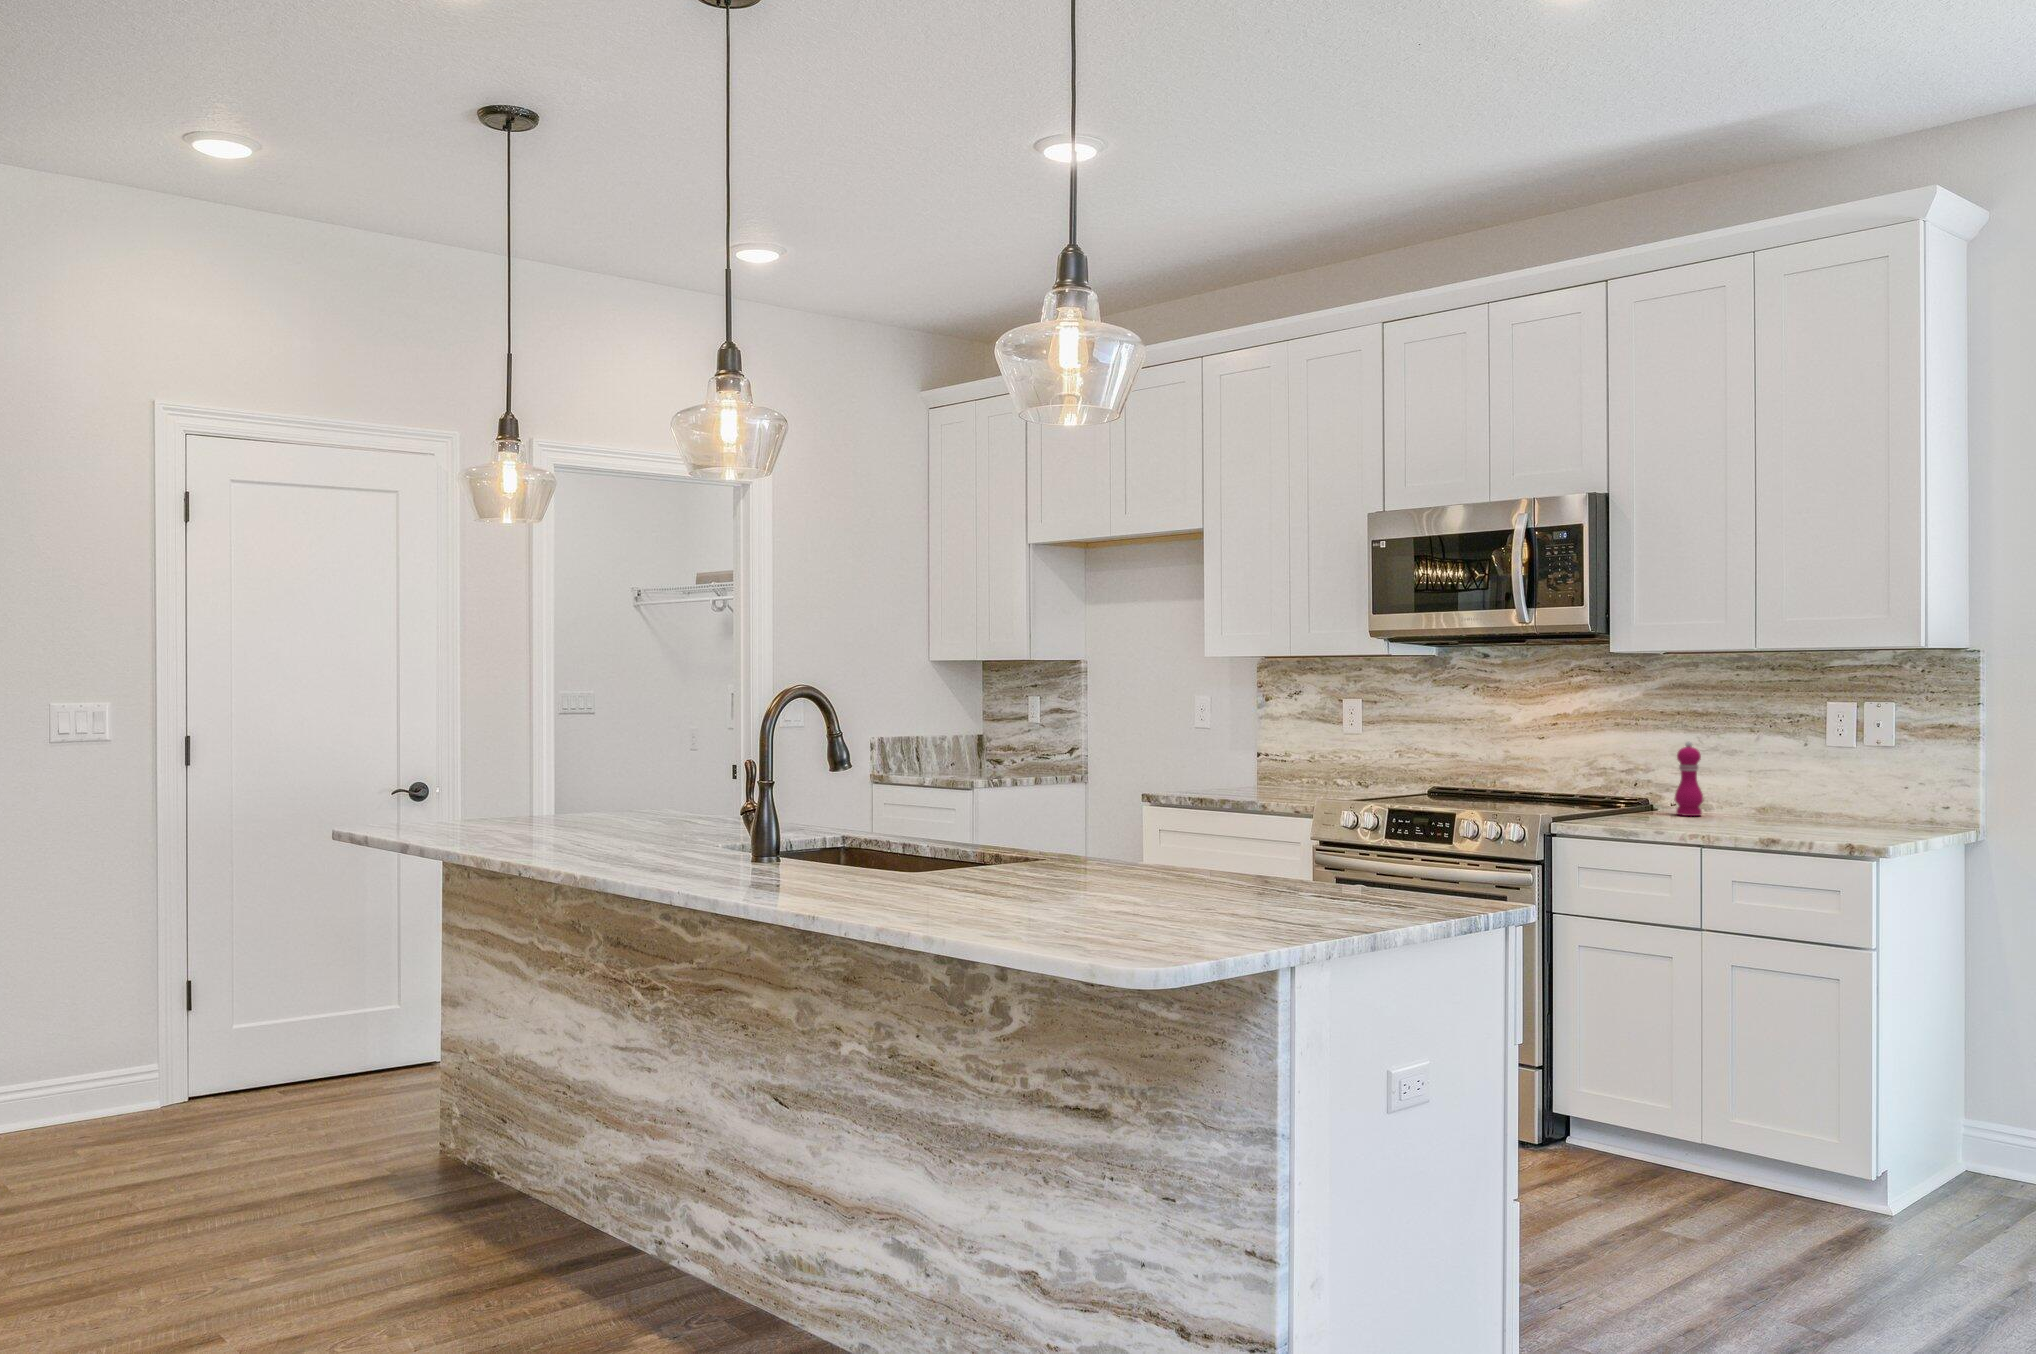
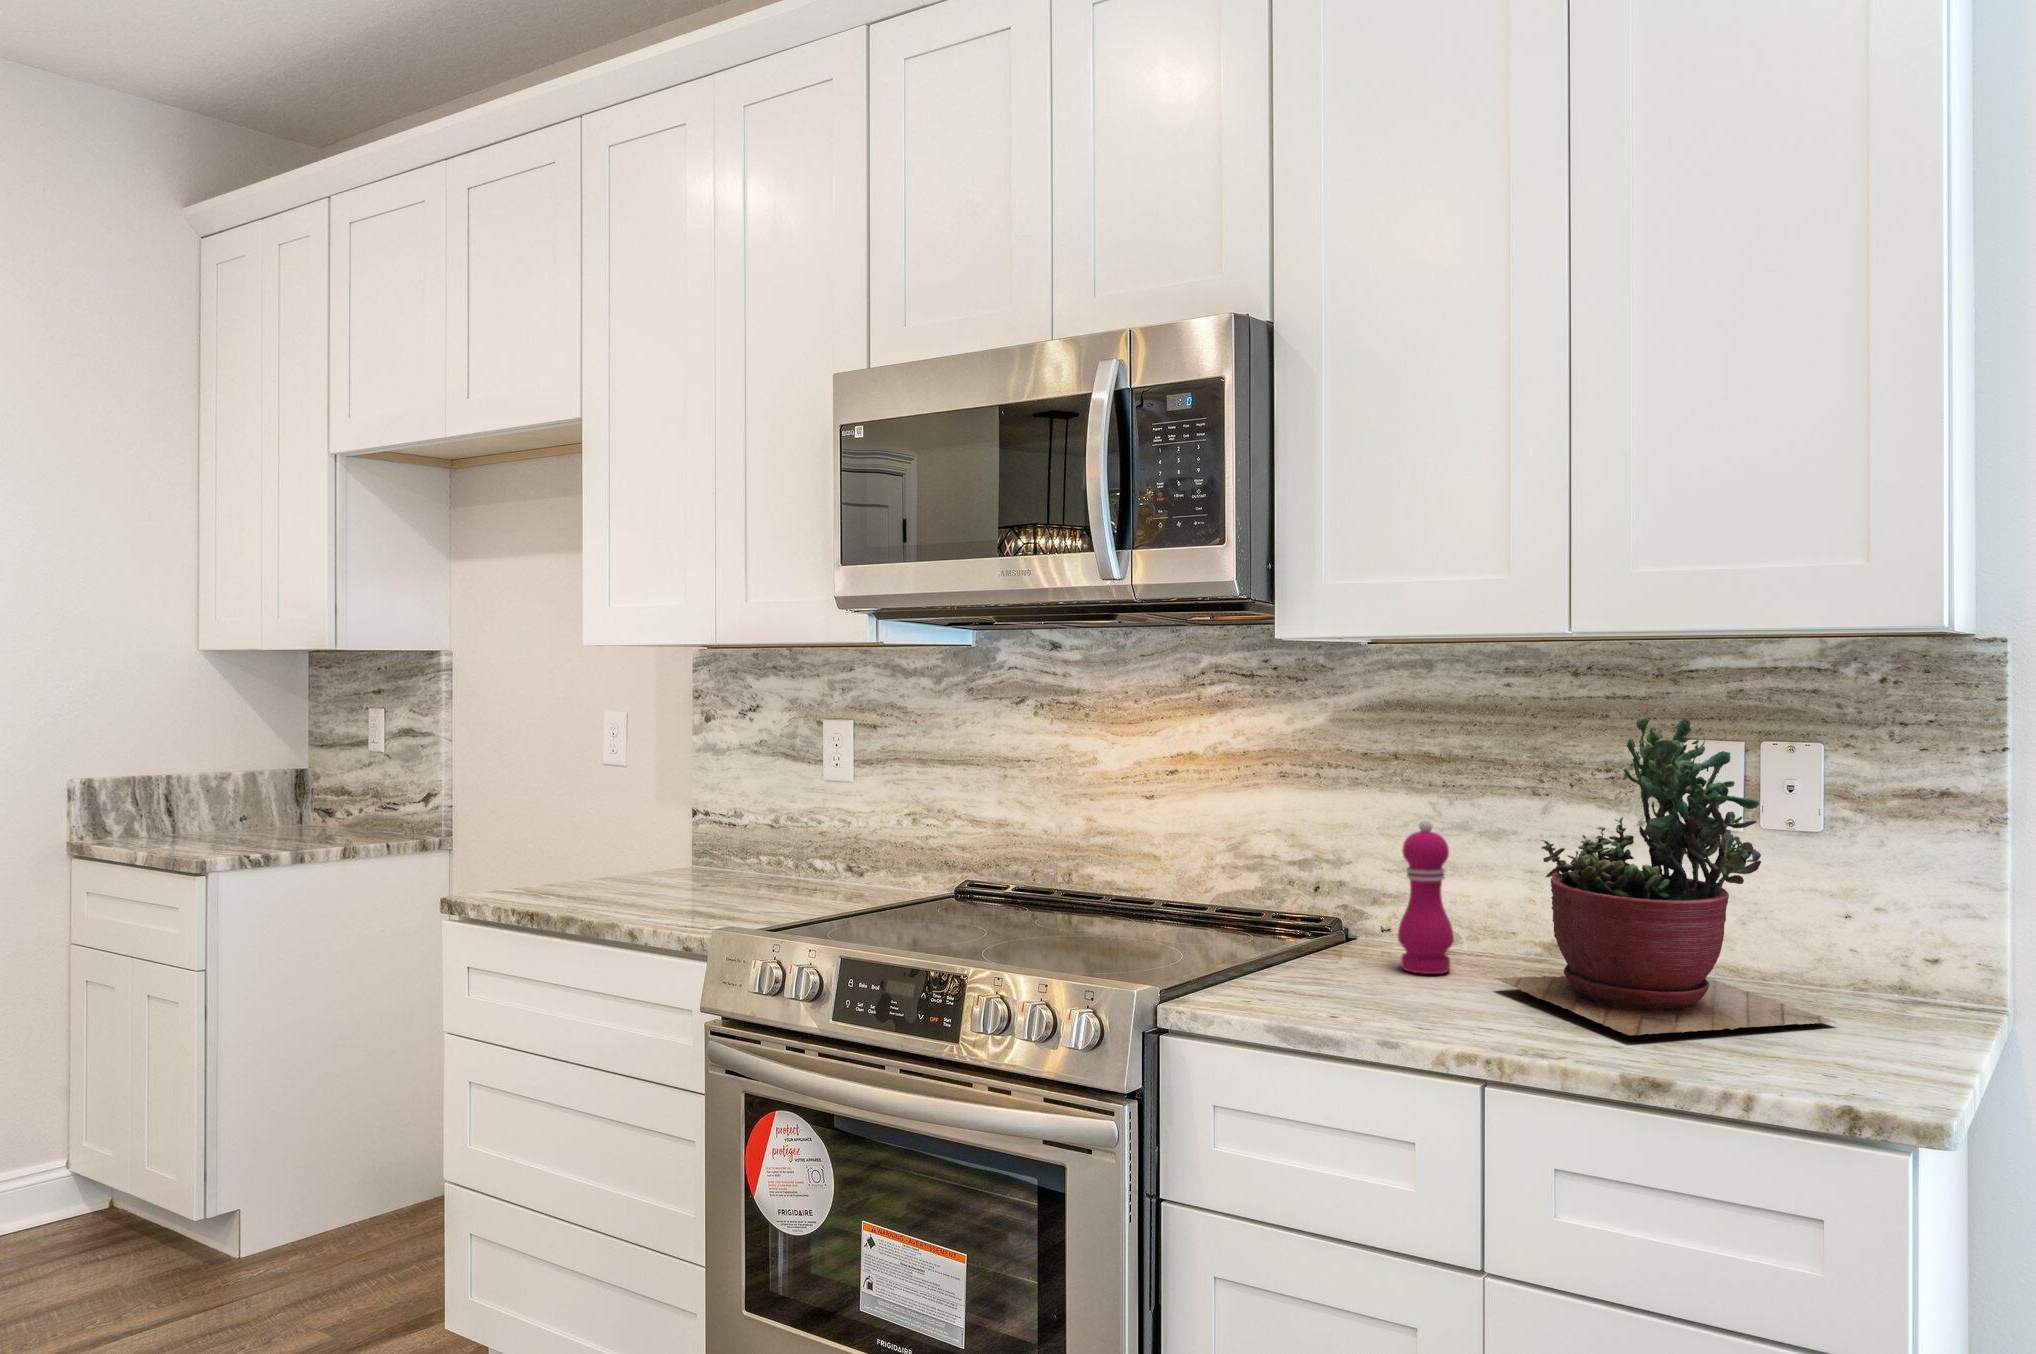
succulent plant: none [1720,689,1883,829] -> present [1495,717,1836,1035]

